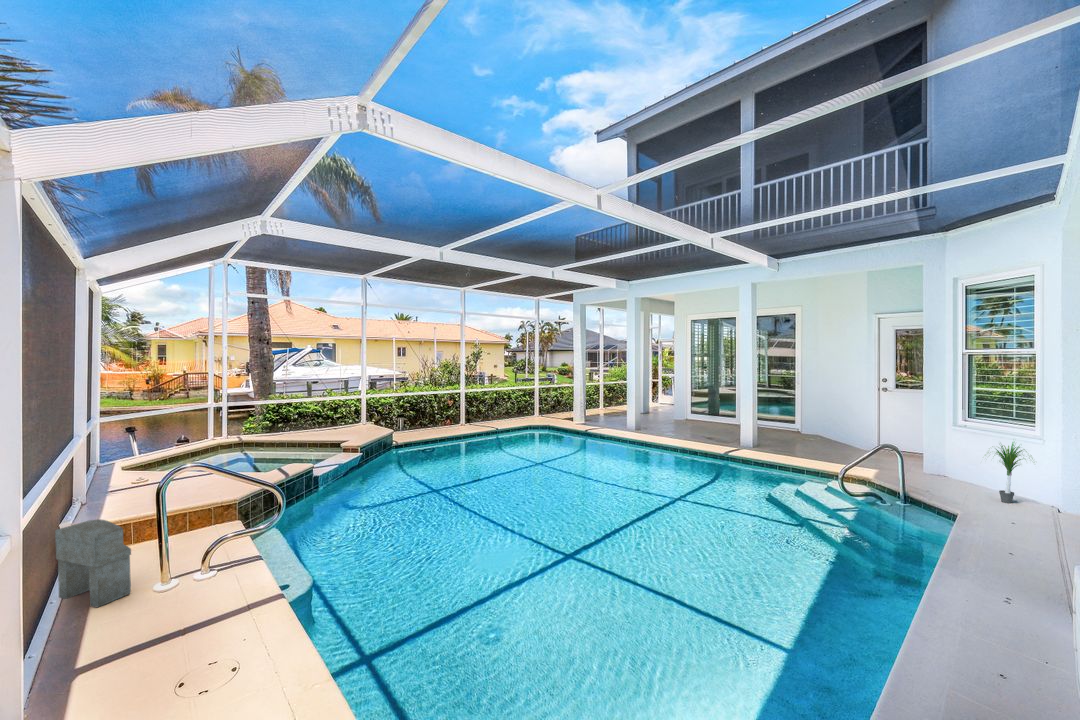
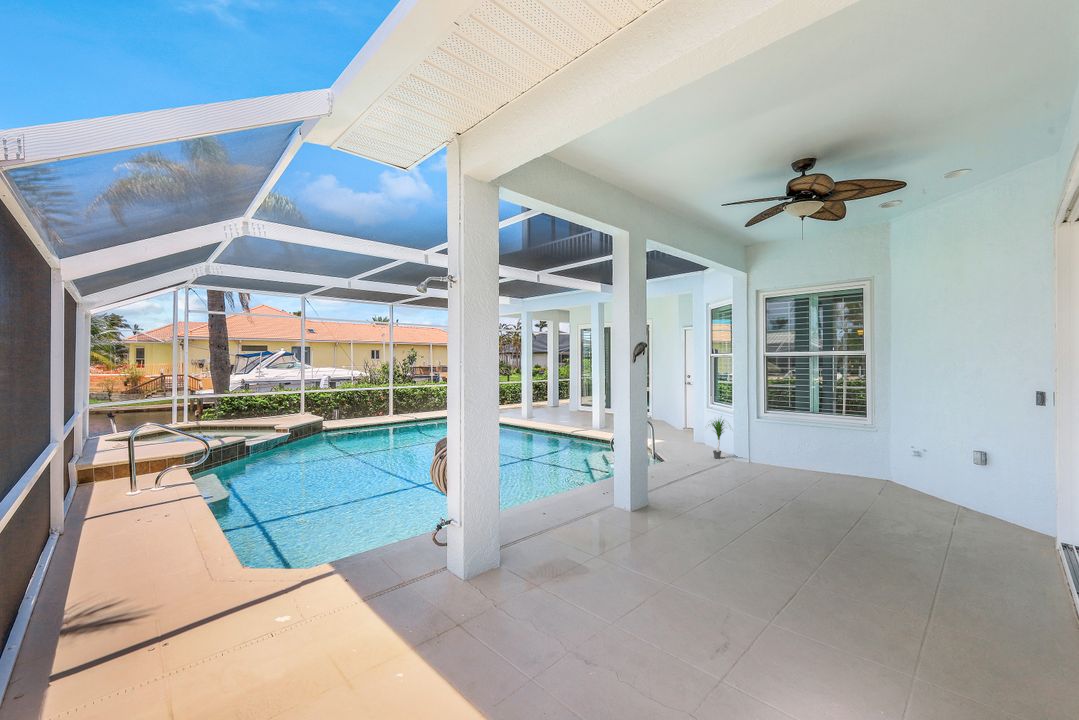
stool: present [55,519,131,607] -> none [68,454,112,502]

